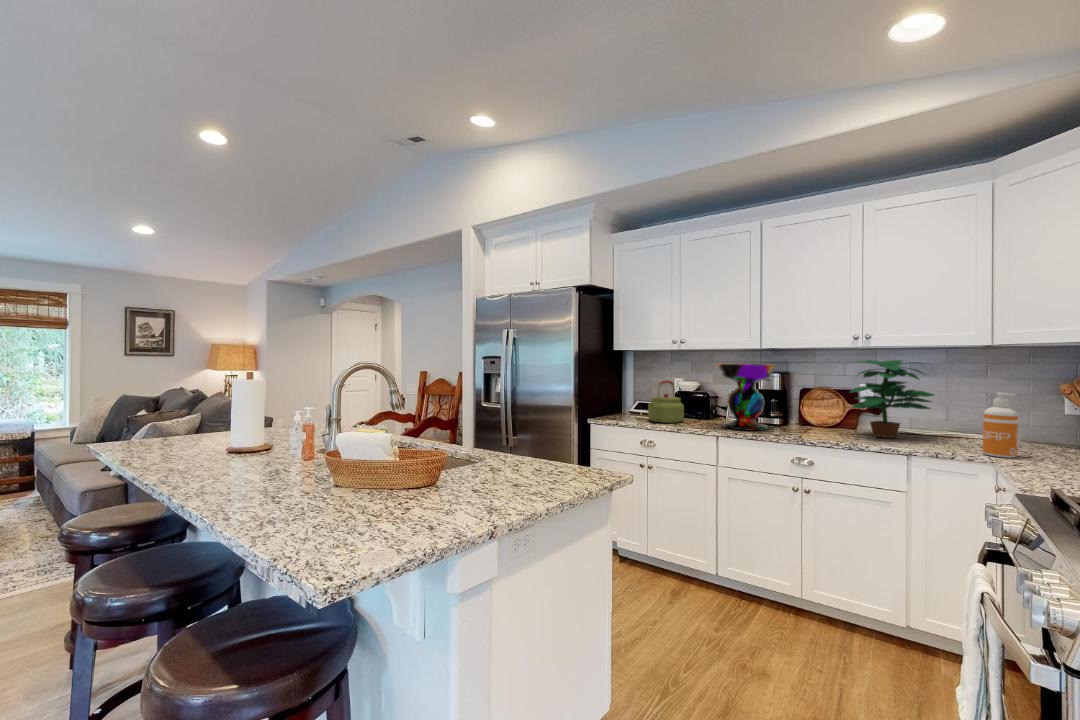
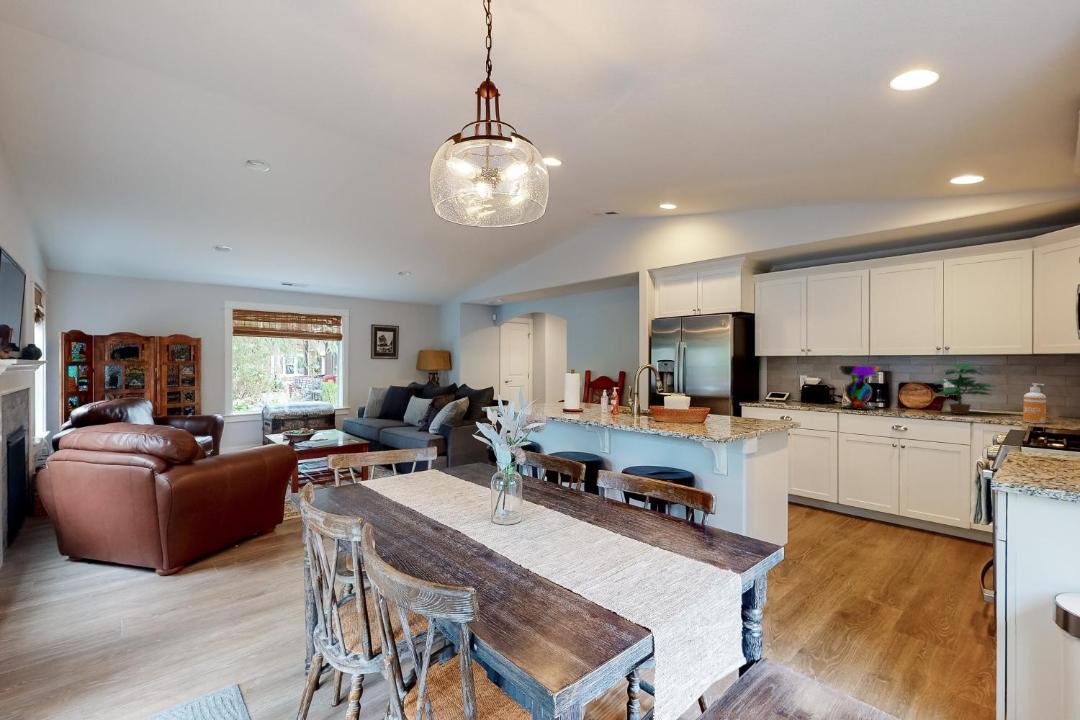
kettle: present [648,380,684,423] -> none [784,377,811,405]

